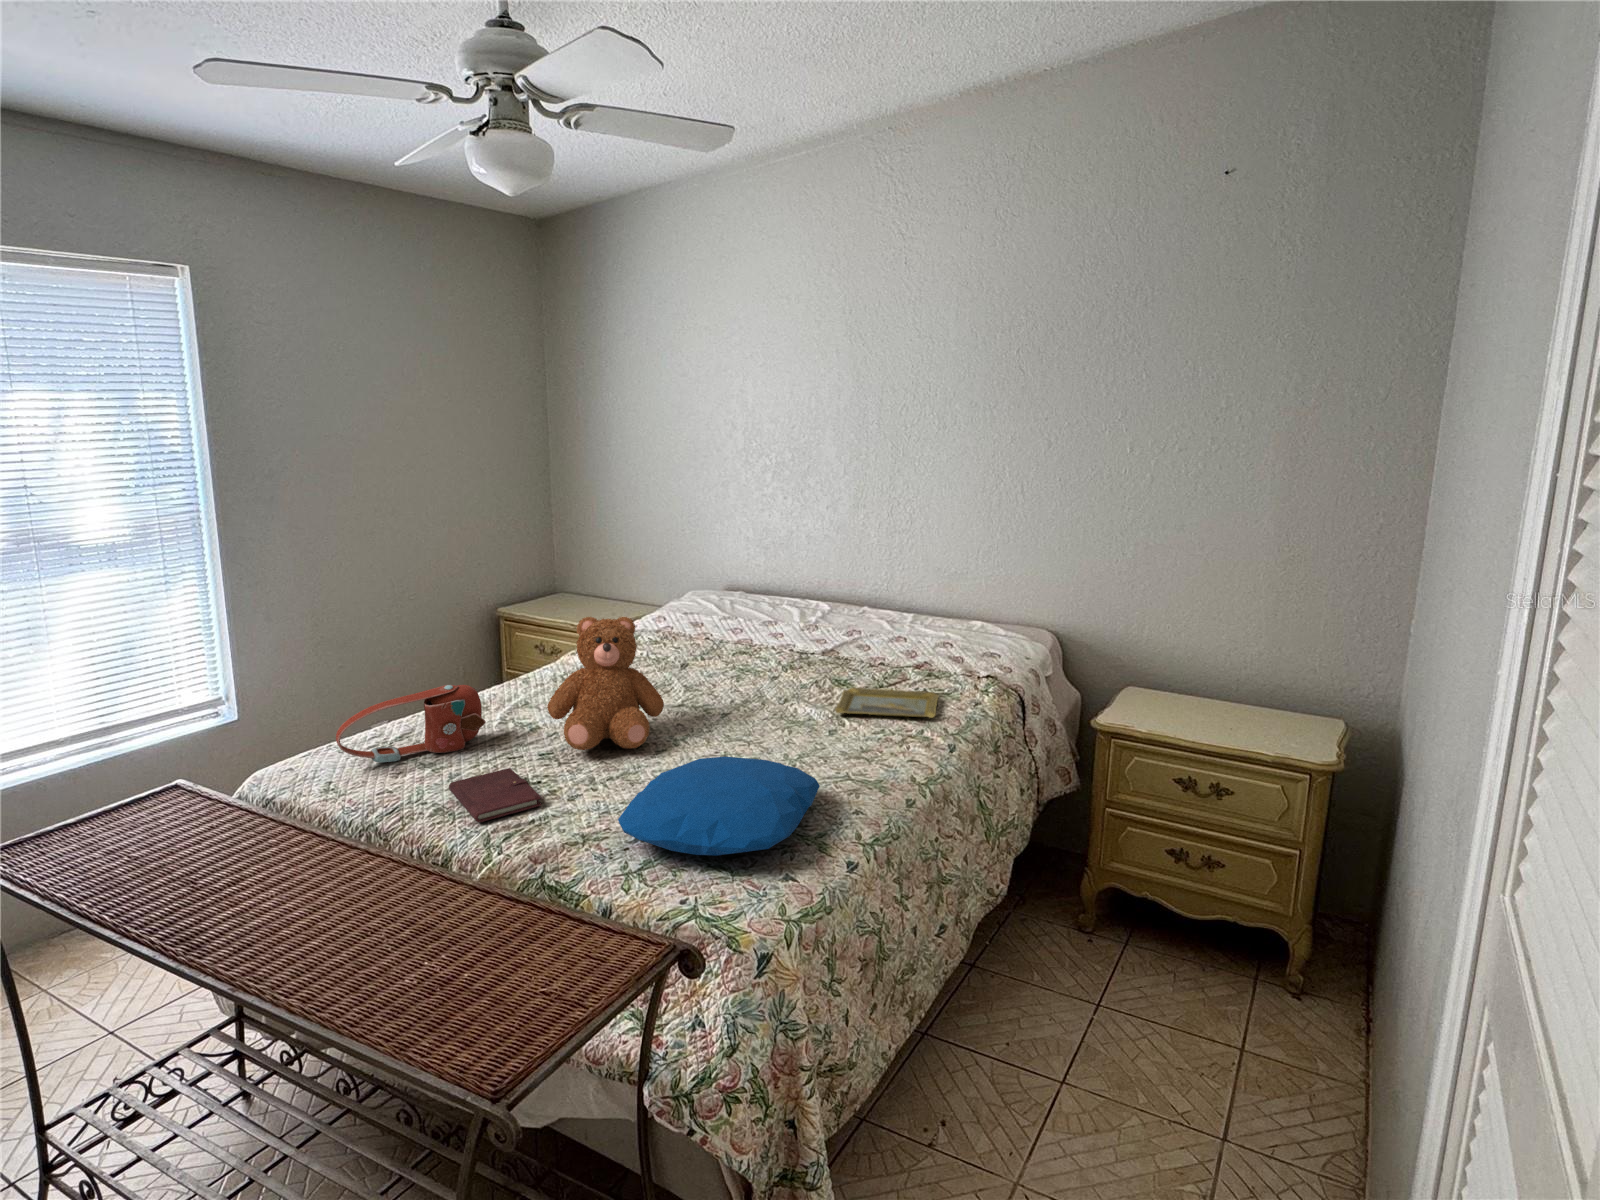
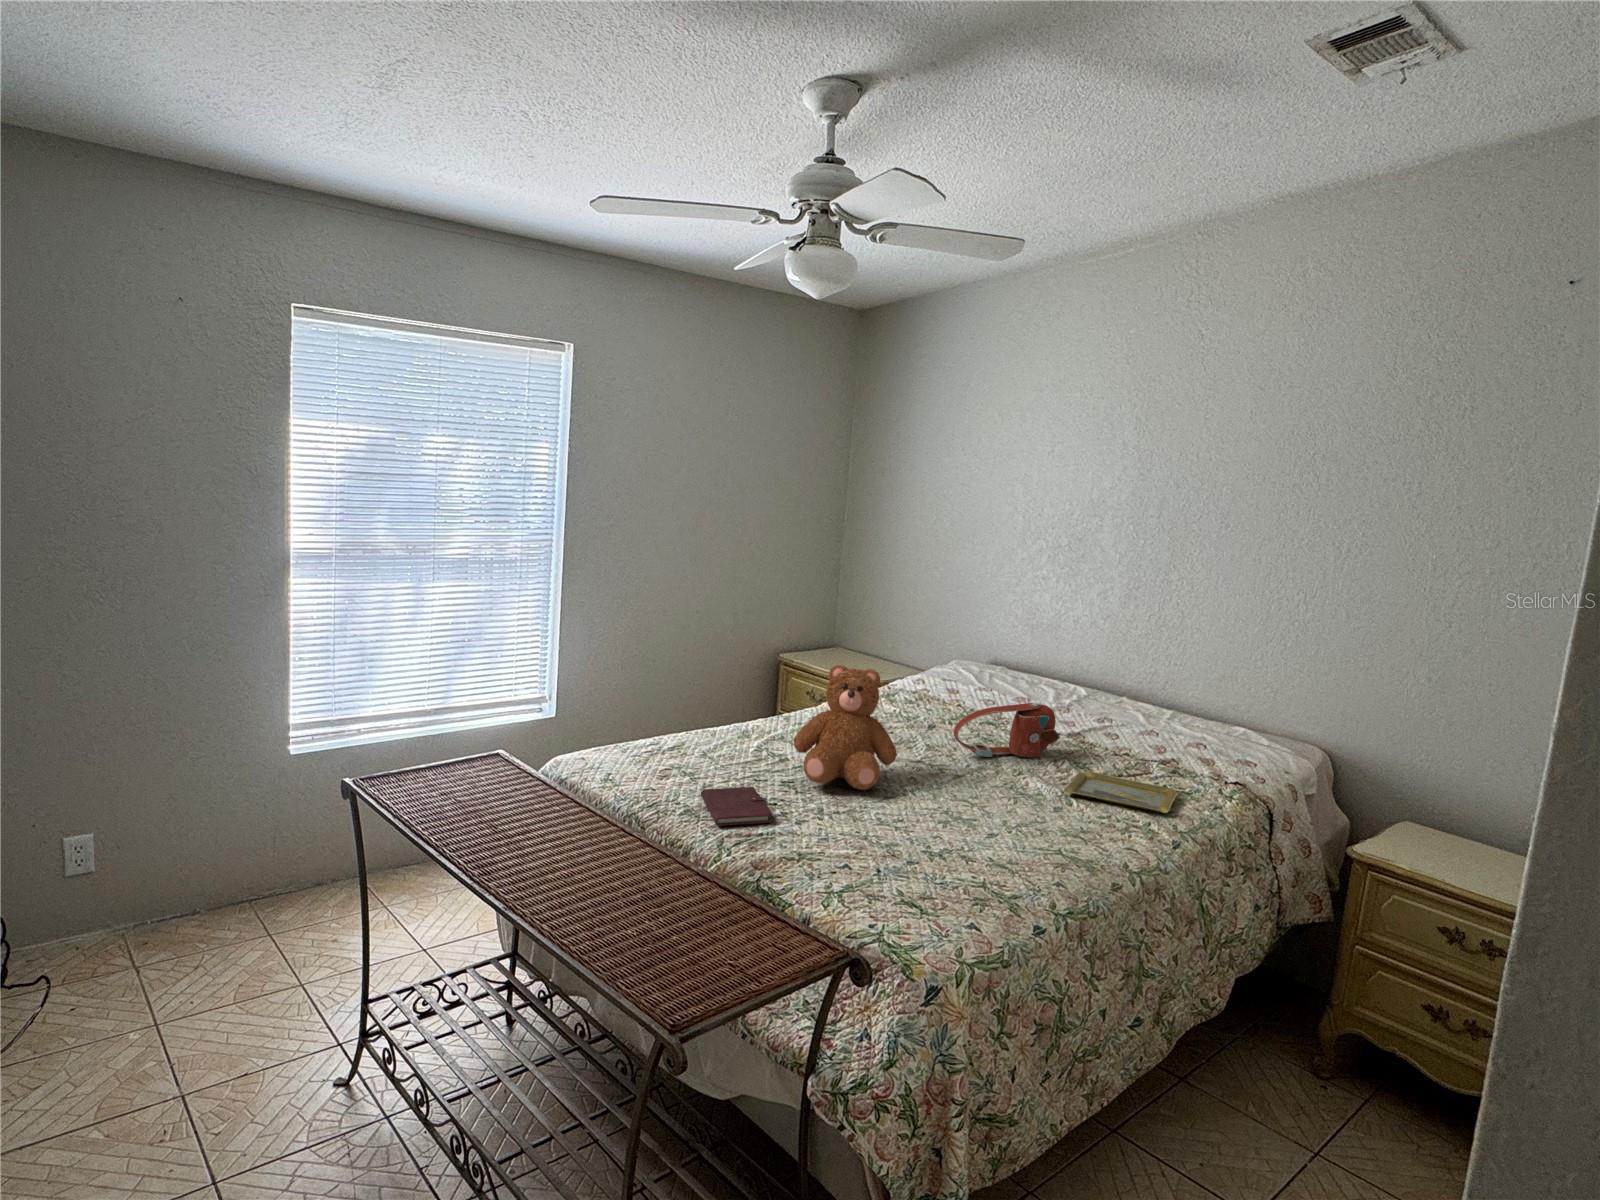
handbag: present [336,685,486,762] -> present [954,703,1060,758]
pillow: present [618,757,820,855] -> none [830,806,1025,895]

